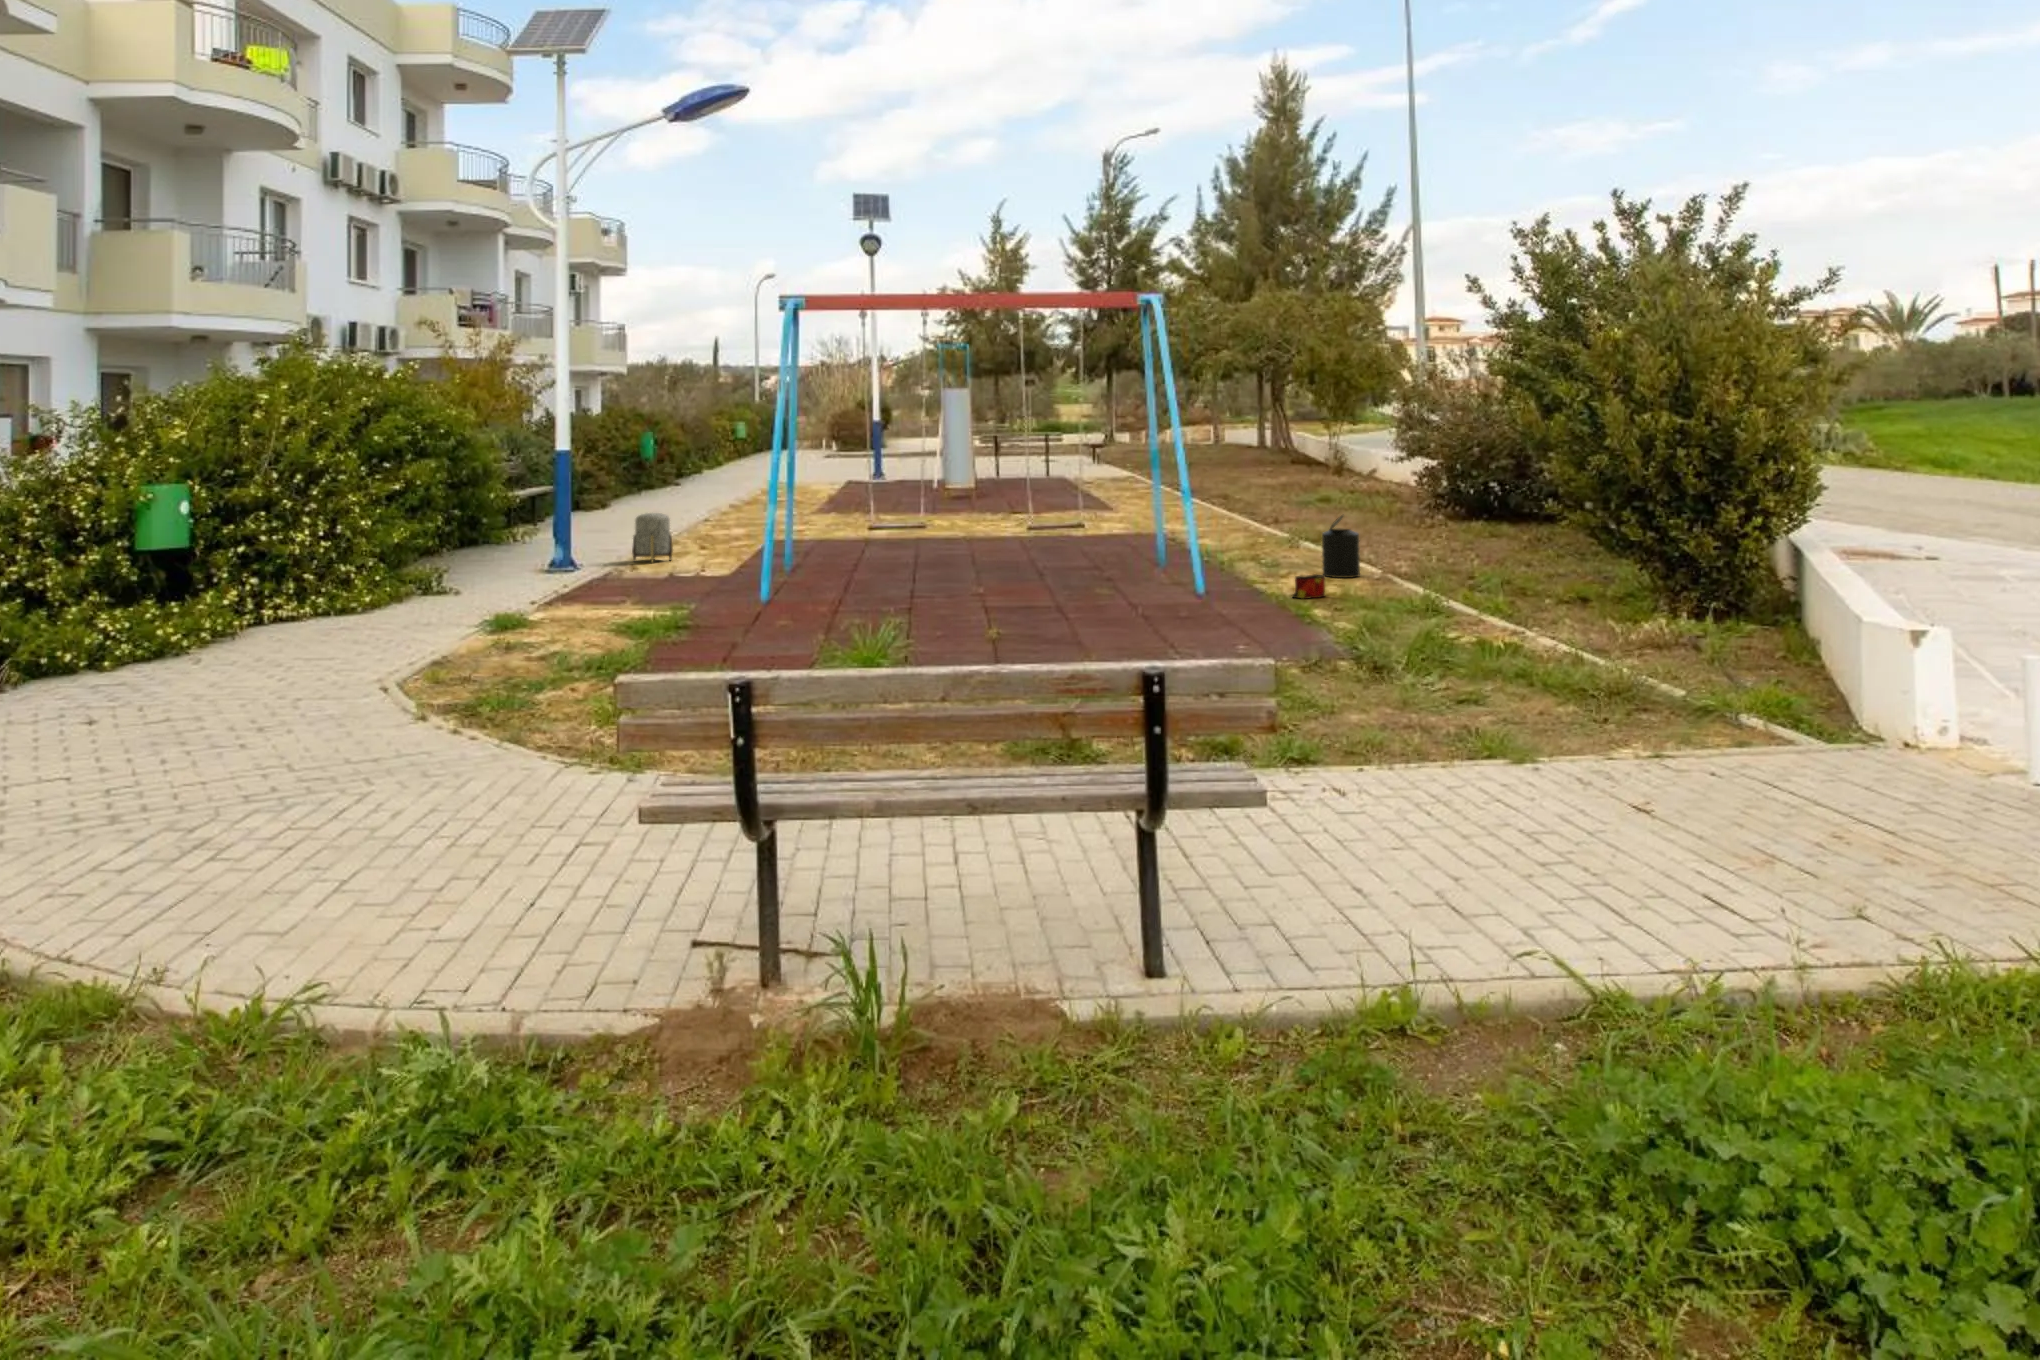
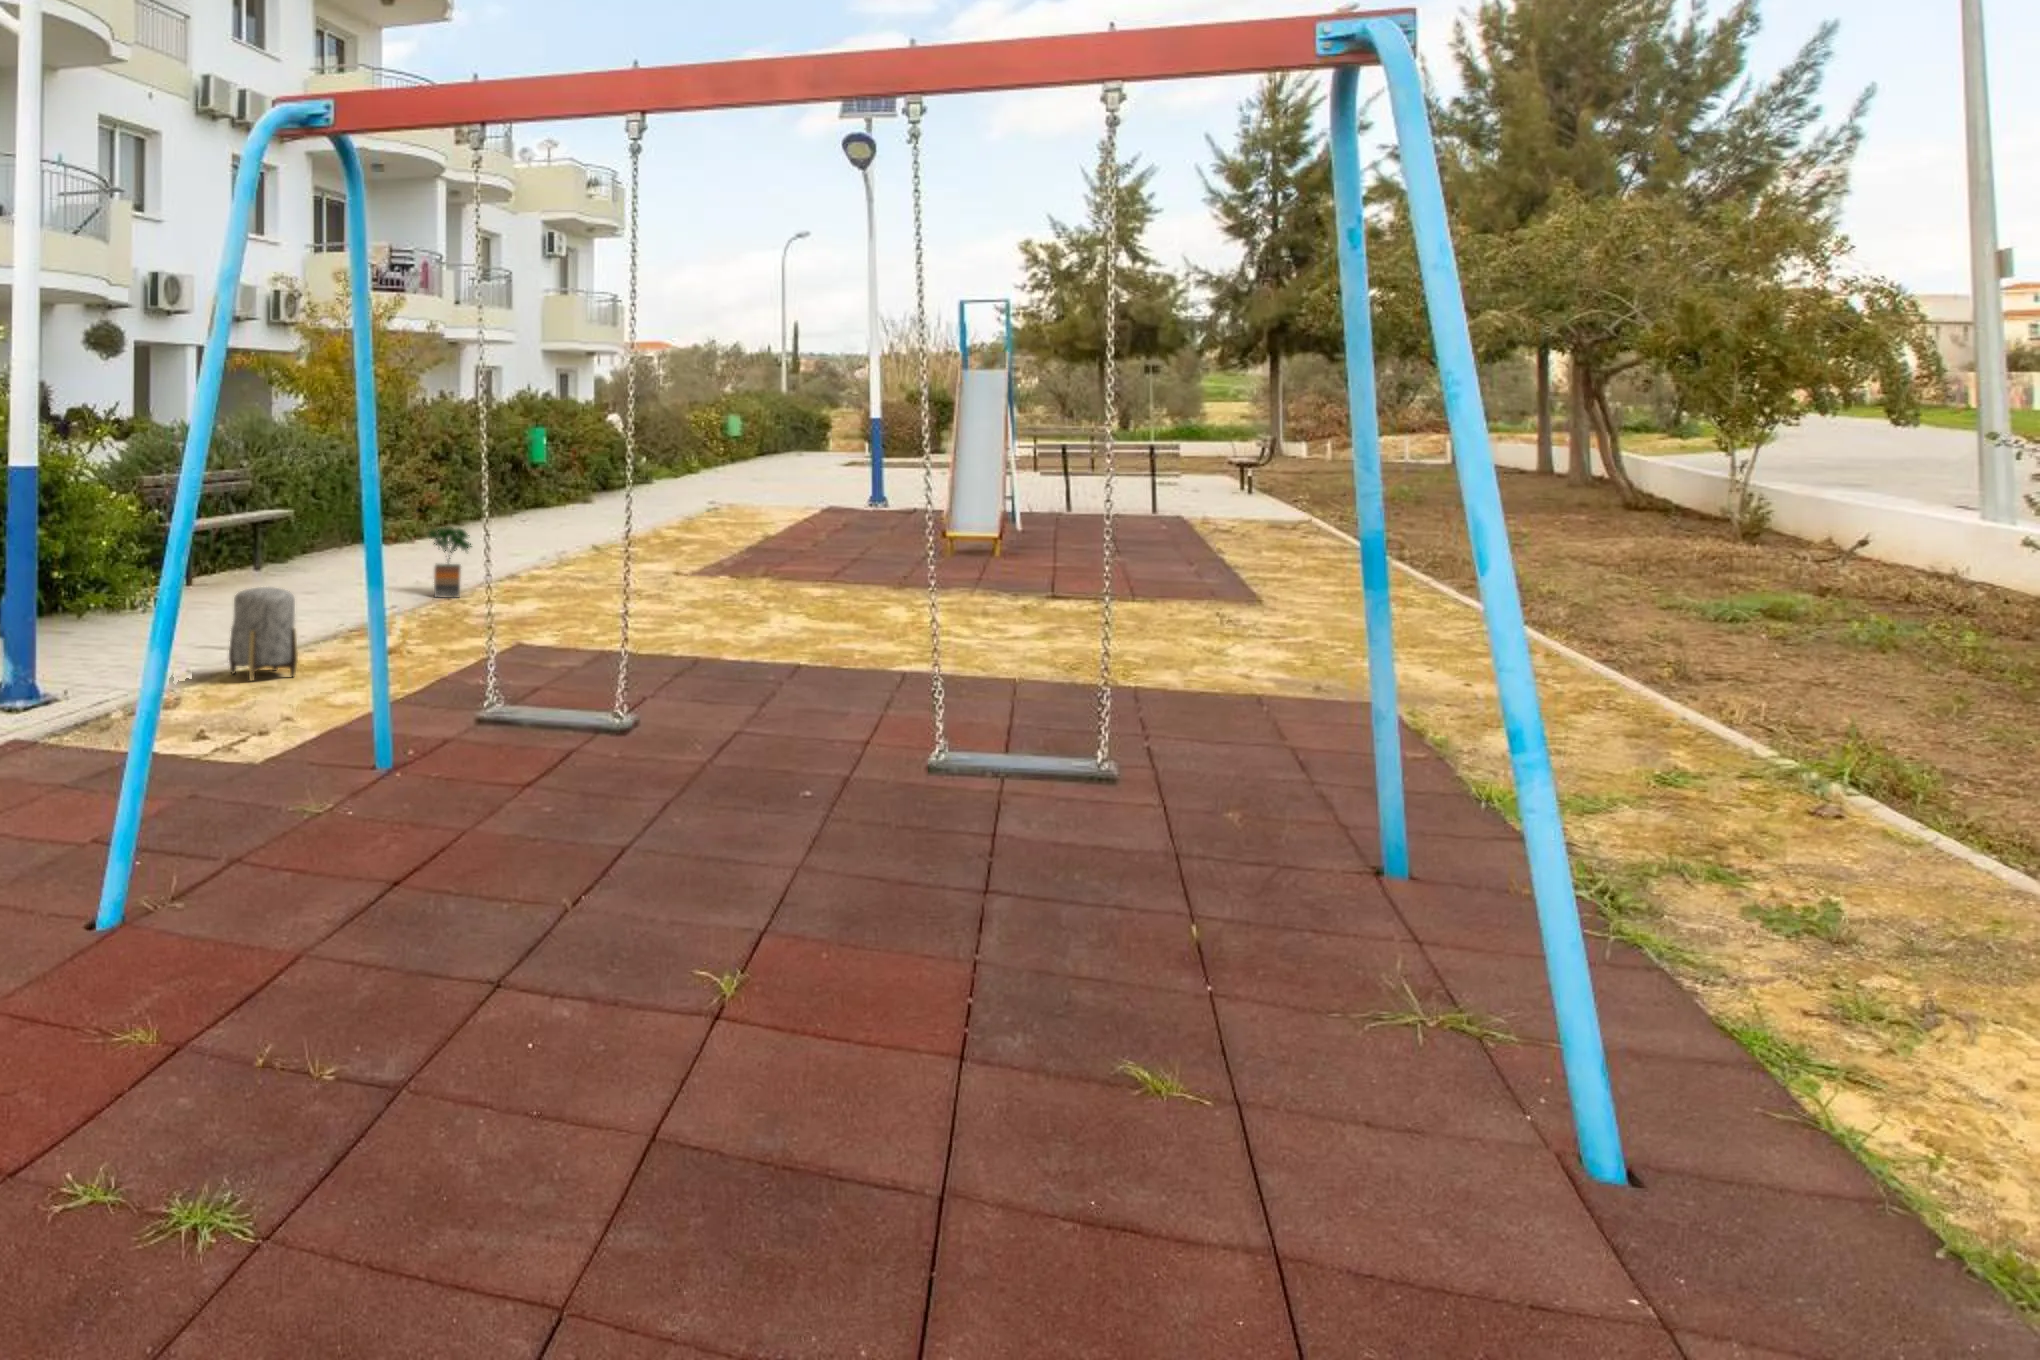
potted tree: none [666,485,697,529] -> present [427,527,472,598]
trash can: present [1322,515,1360,578] -> none [1775,760,1918,961]
bag: present [1292,574,1325,599] -> none [1691,1000,1830,1093]

